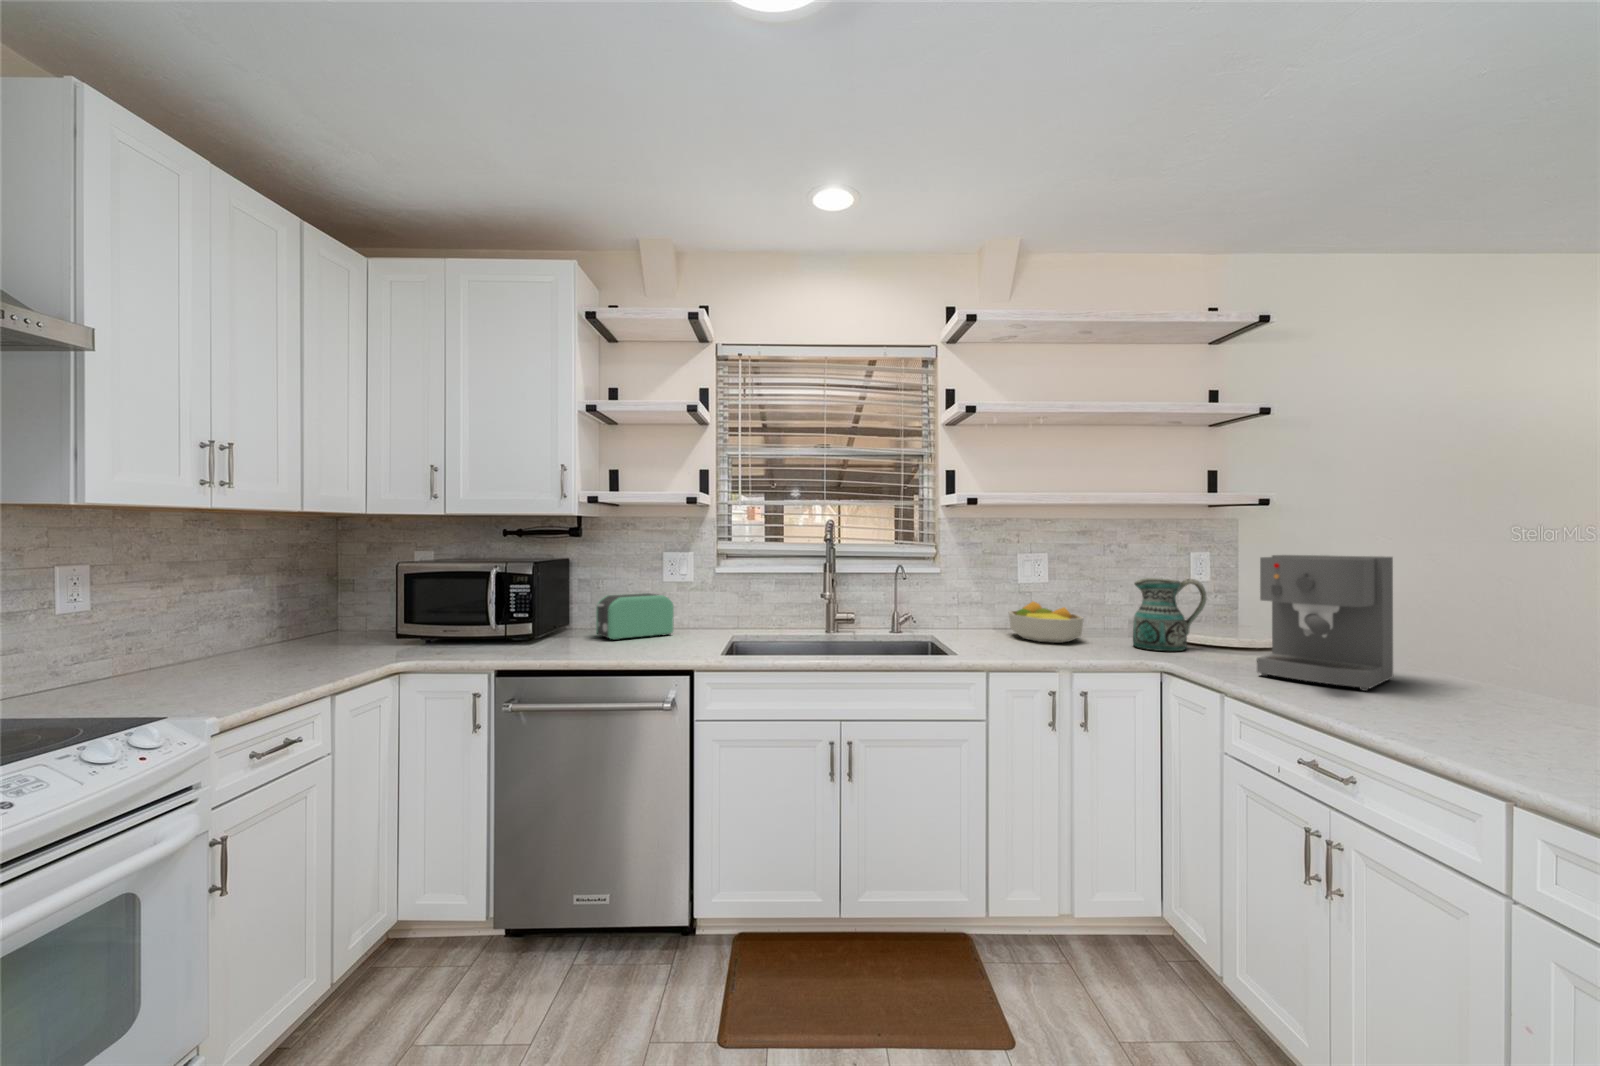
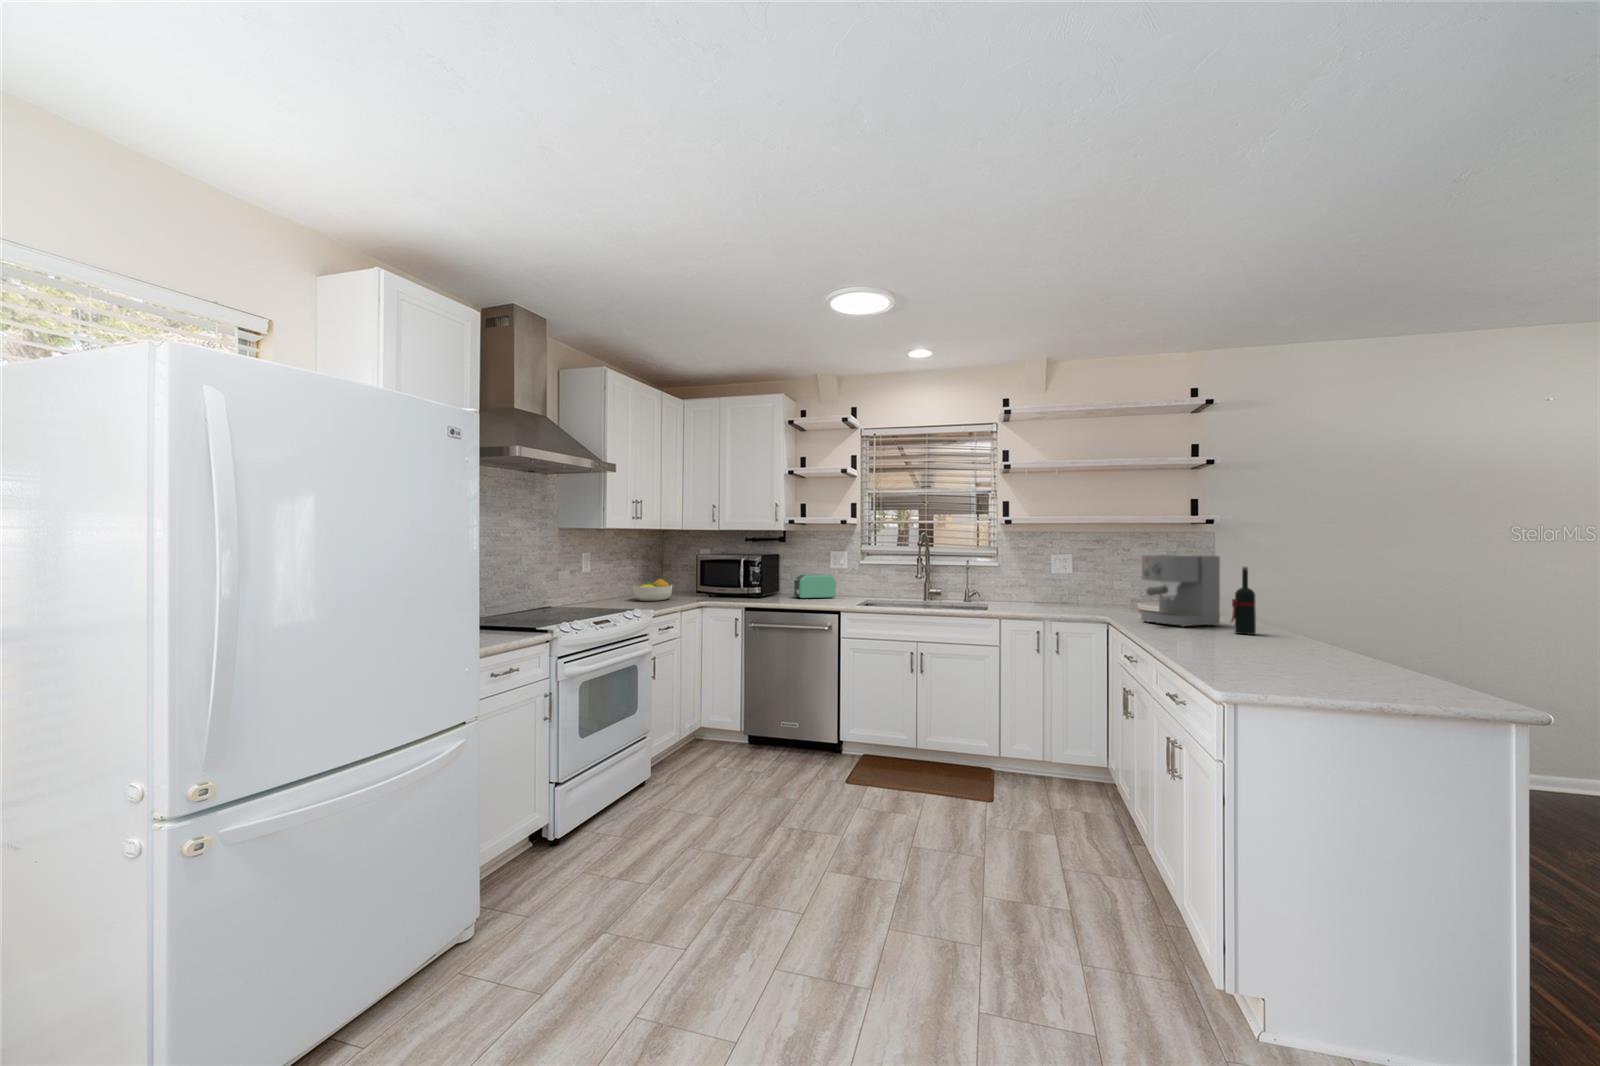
ceramic pitcher: present [1133,578,1206,651] -> none [1106,570,1151,614]
wine bottle: none [1488,579,1539,711] -> present [1231,567,1256,635]
fruit bowl: present [1009,602,1083,643] -> present [633,579,672,601]

